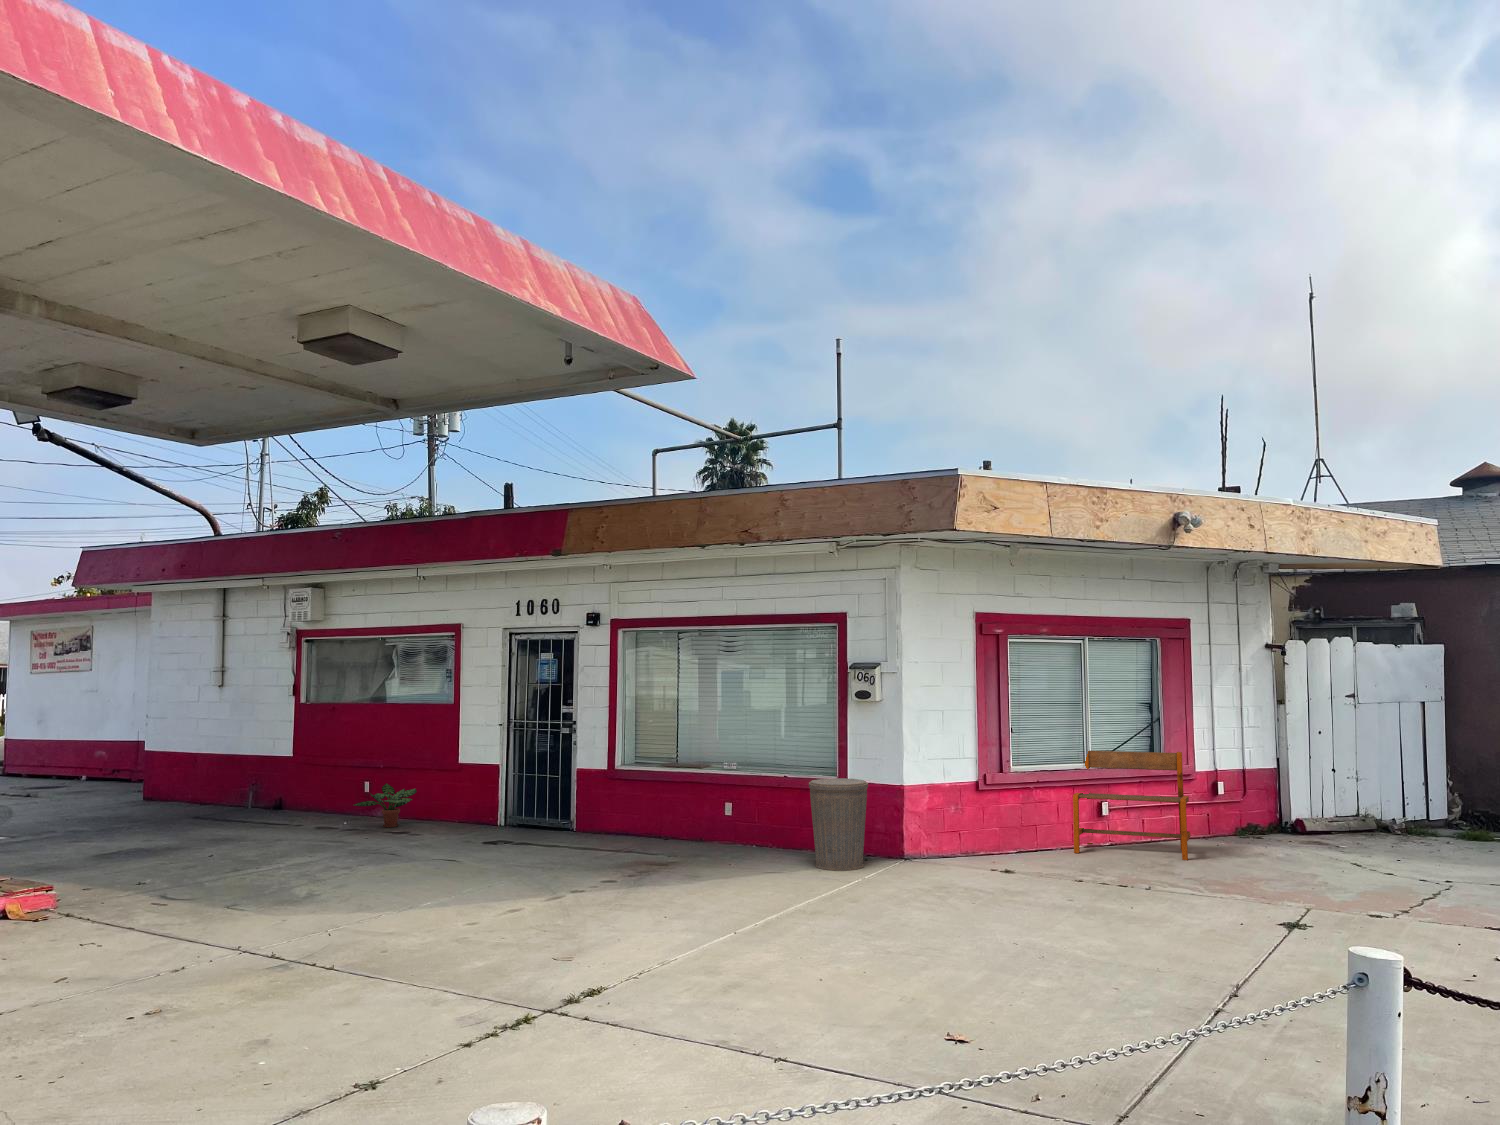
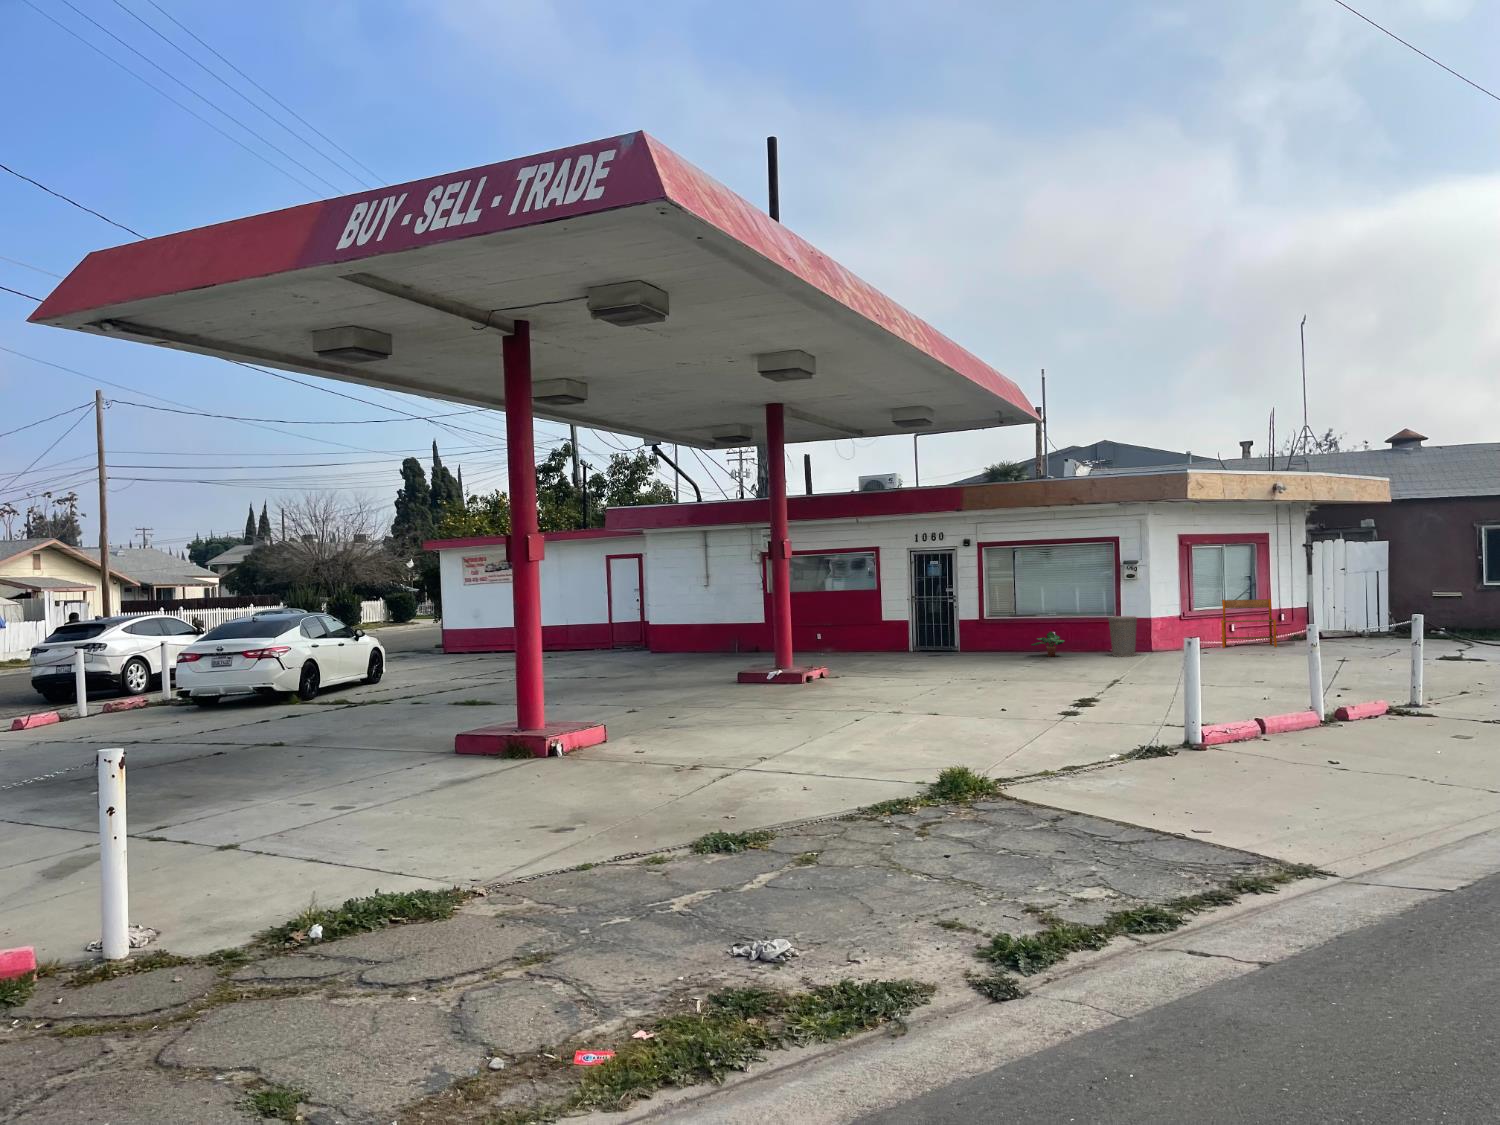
potted plant: present [353,783,417,827] -> present [1031,632,1065,657]

